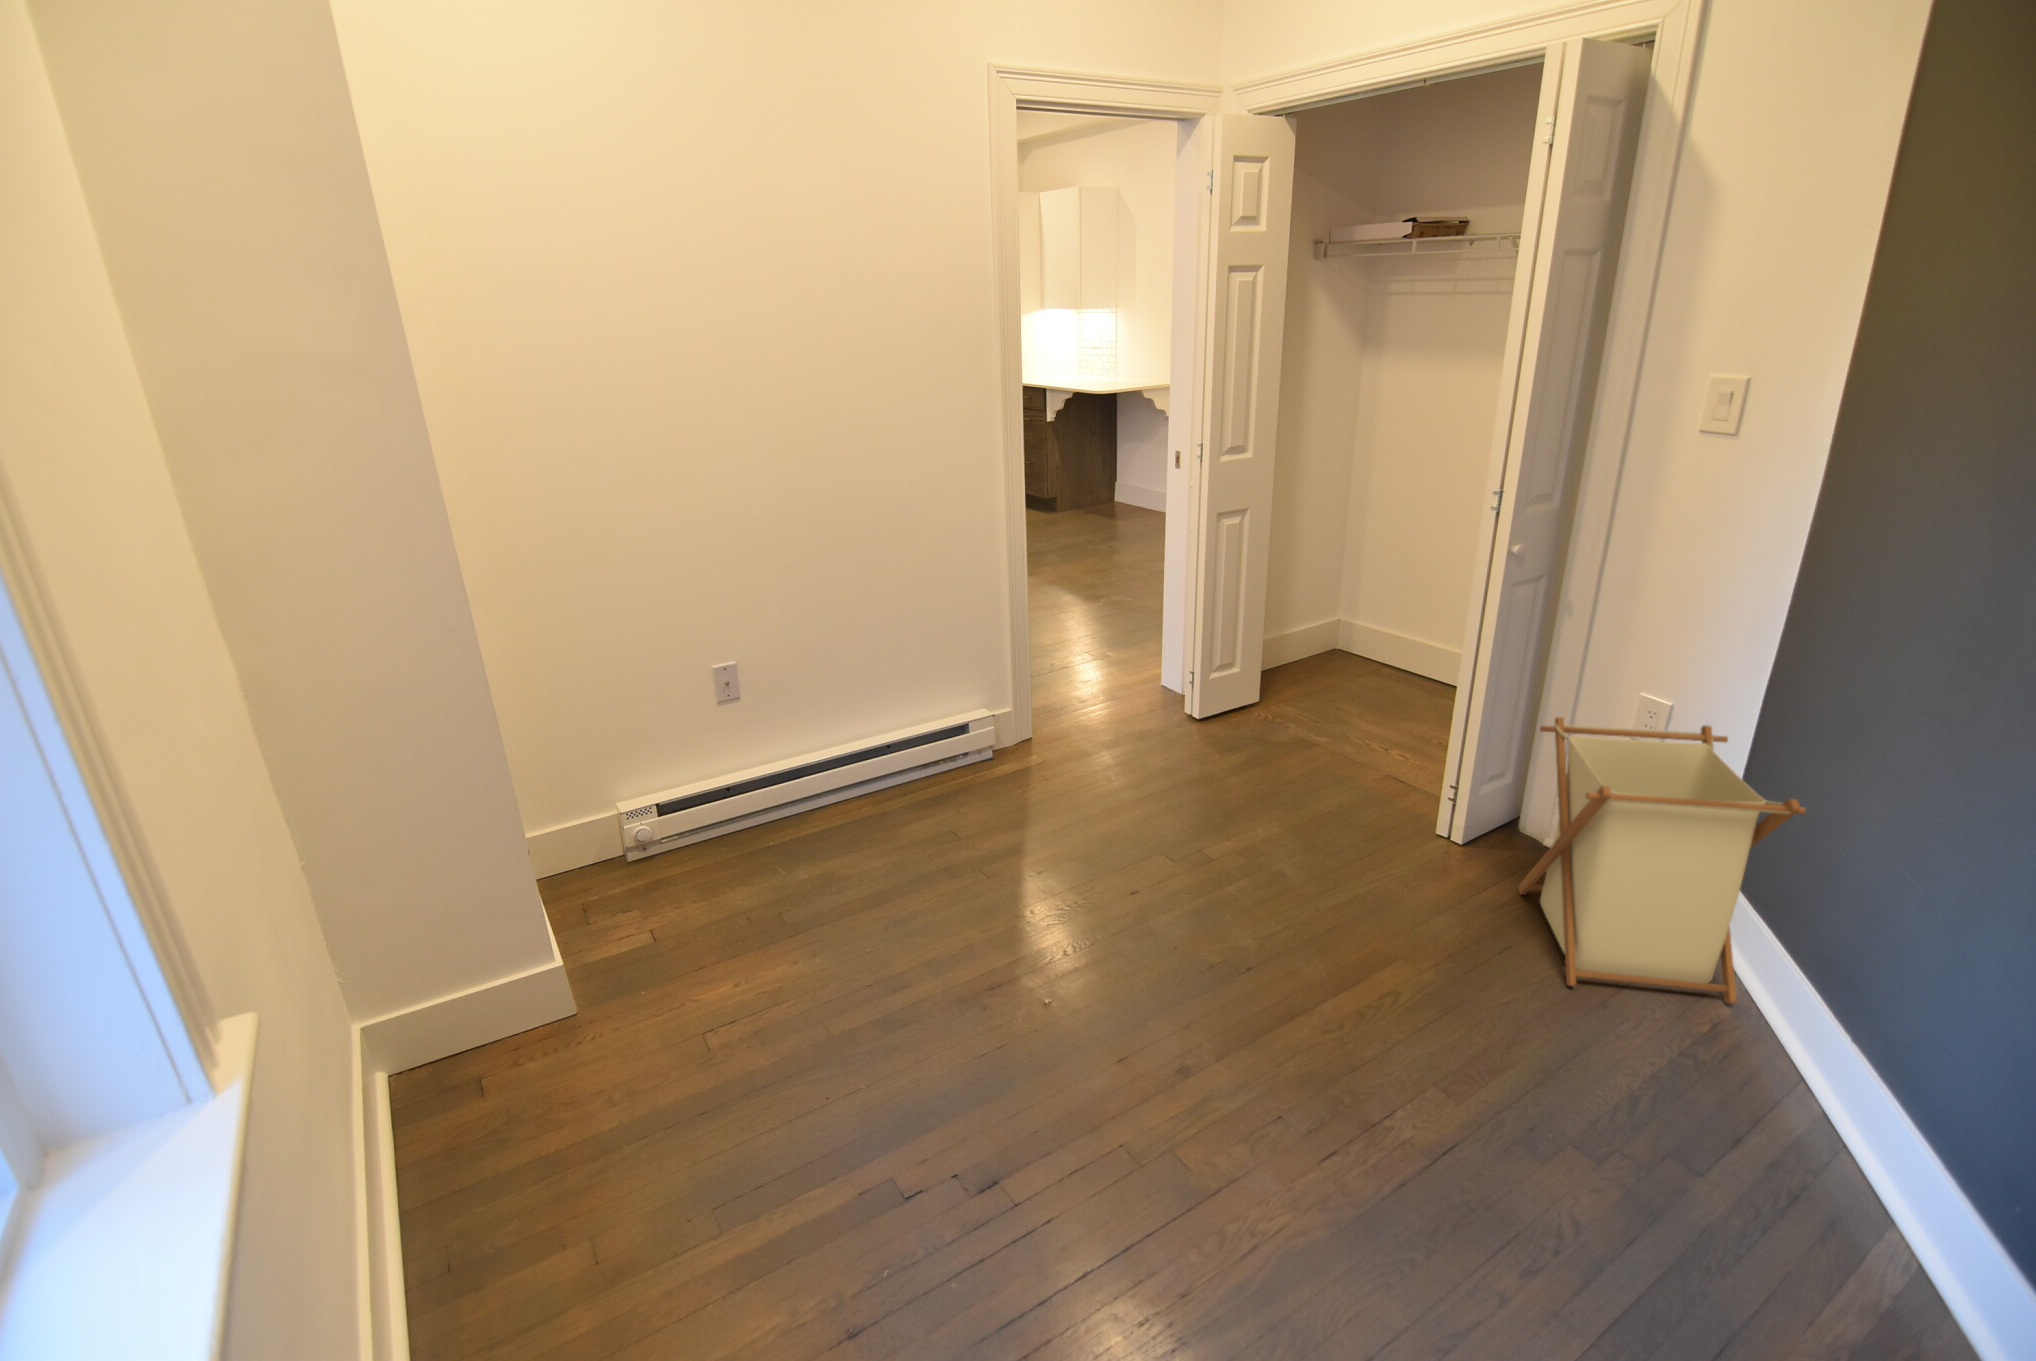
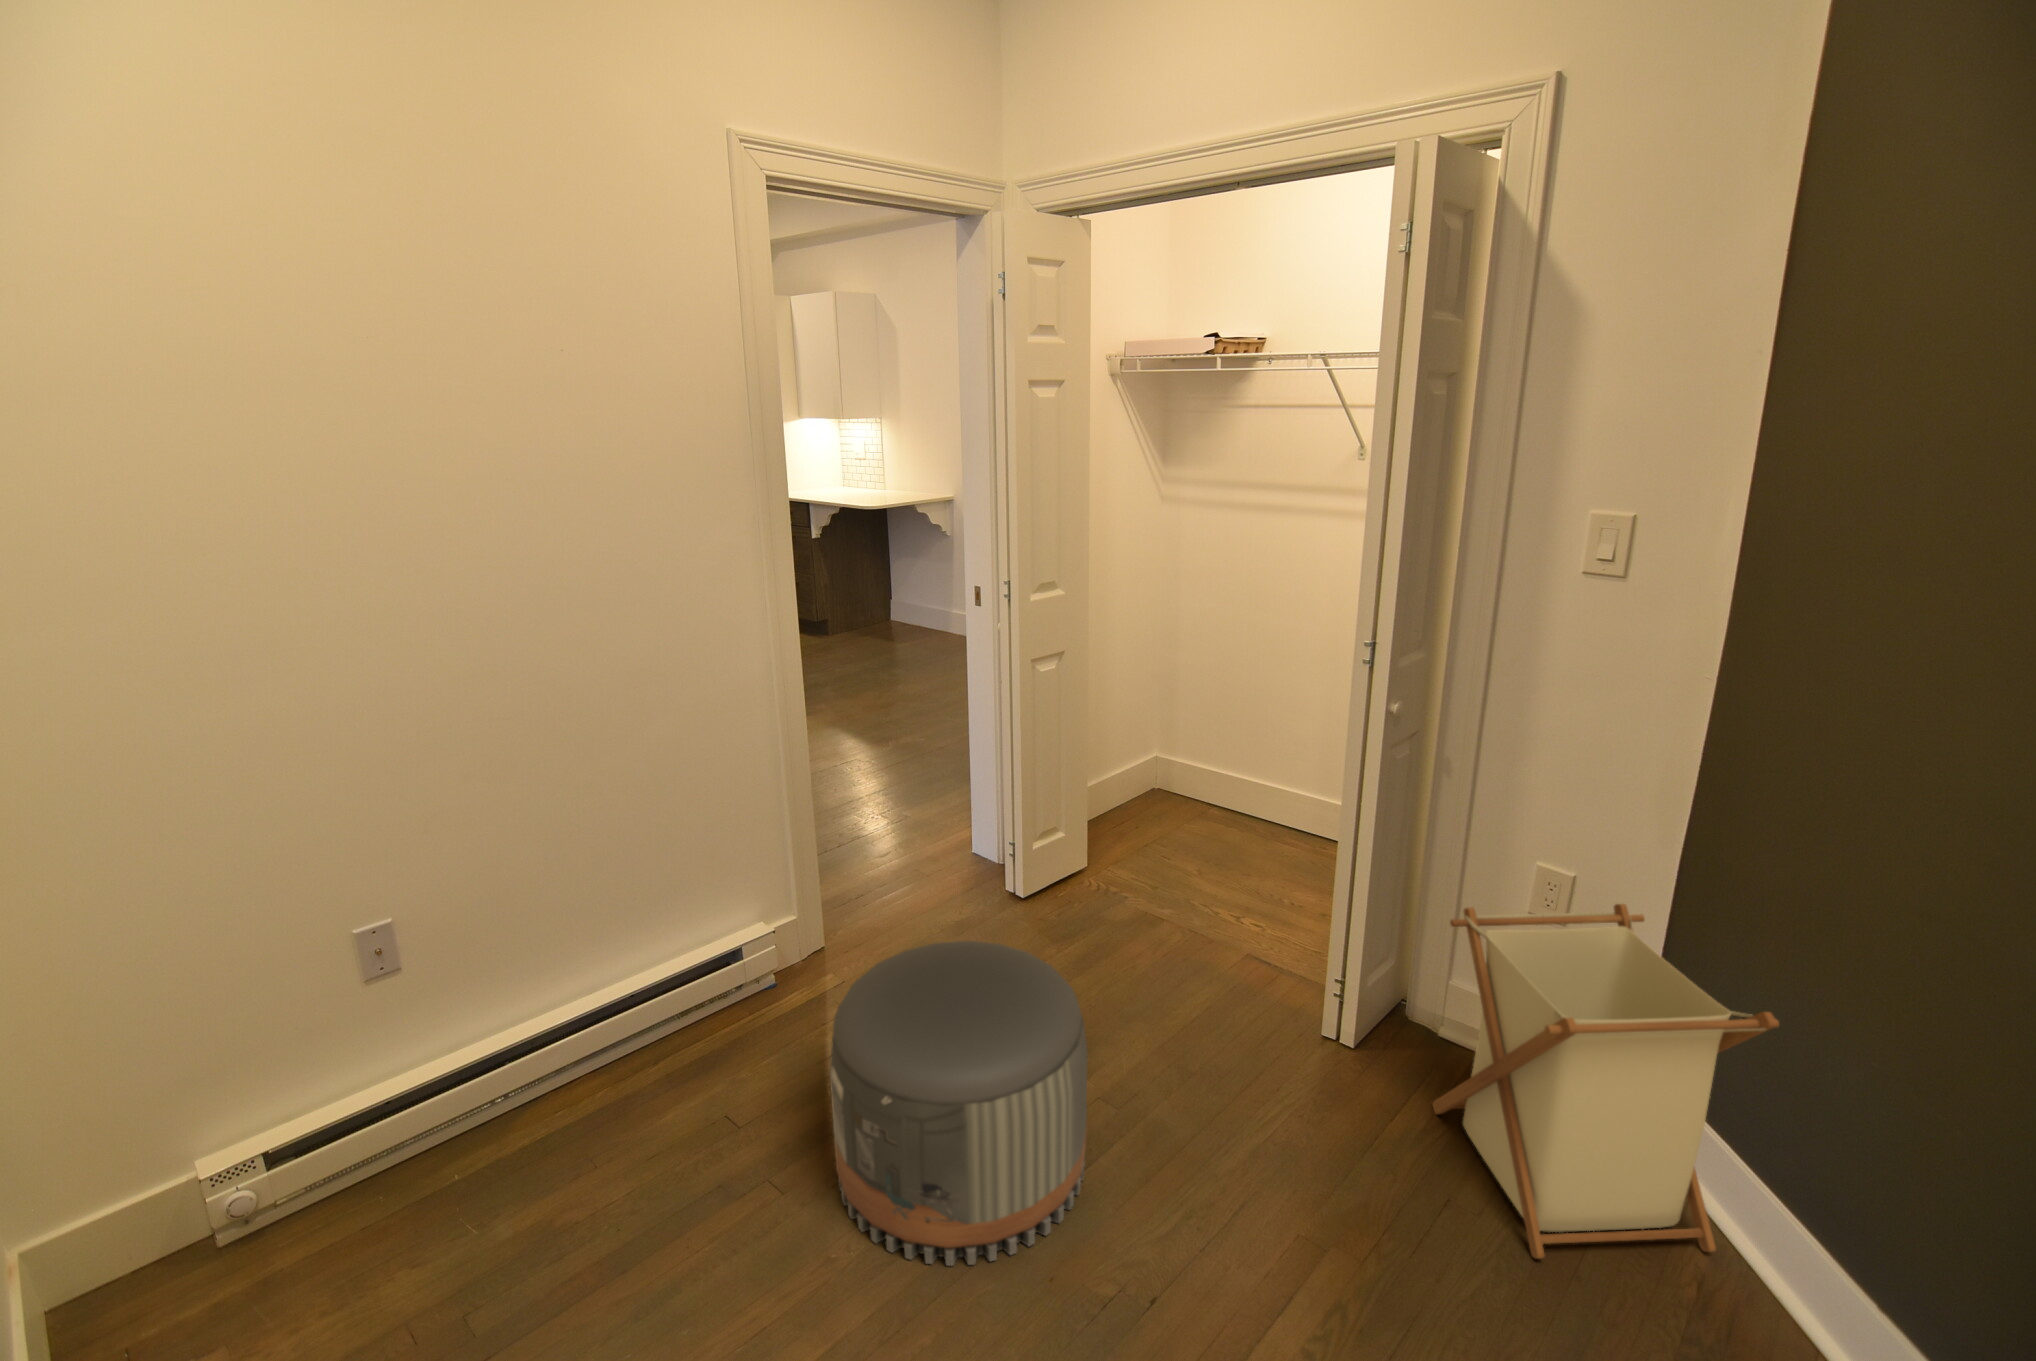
pouf: none [1026,716,1218,930] -> present [830,941,1087,1266]

